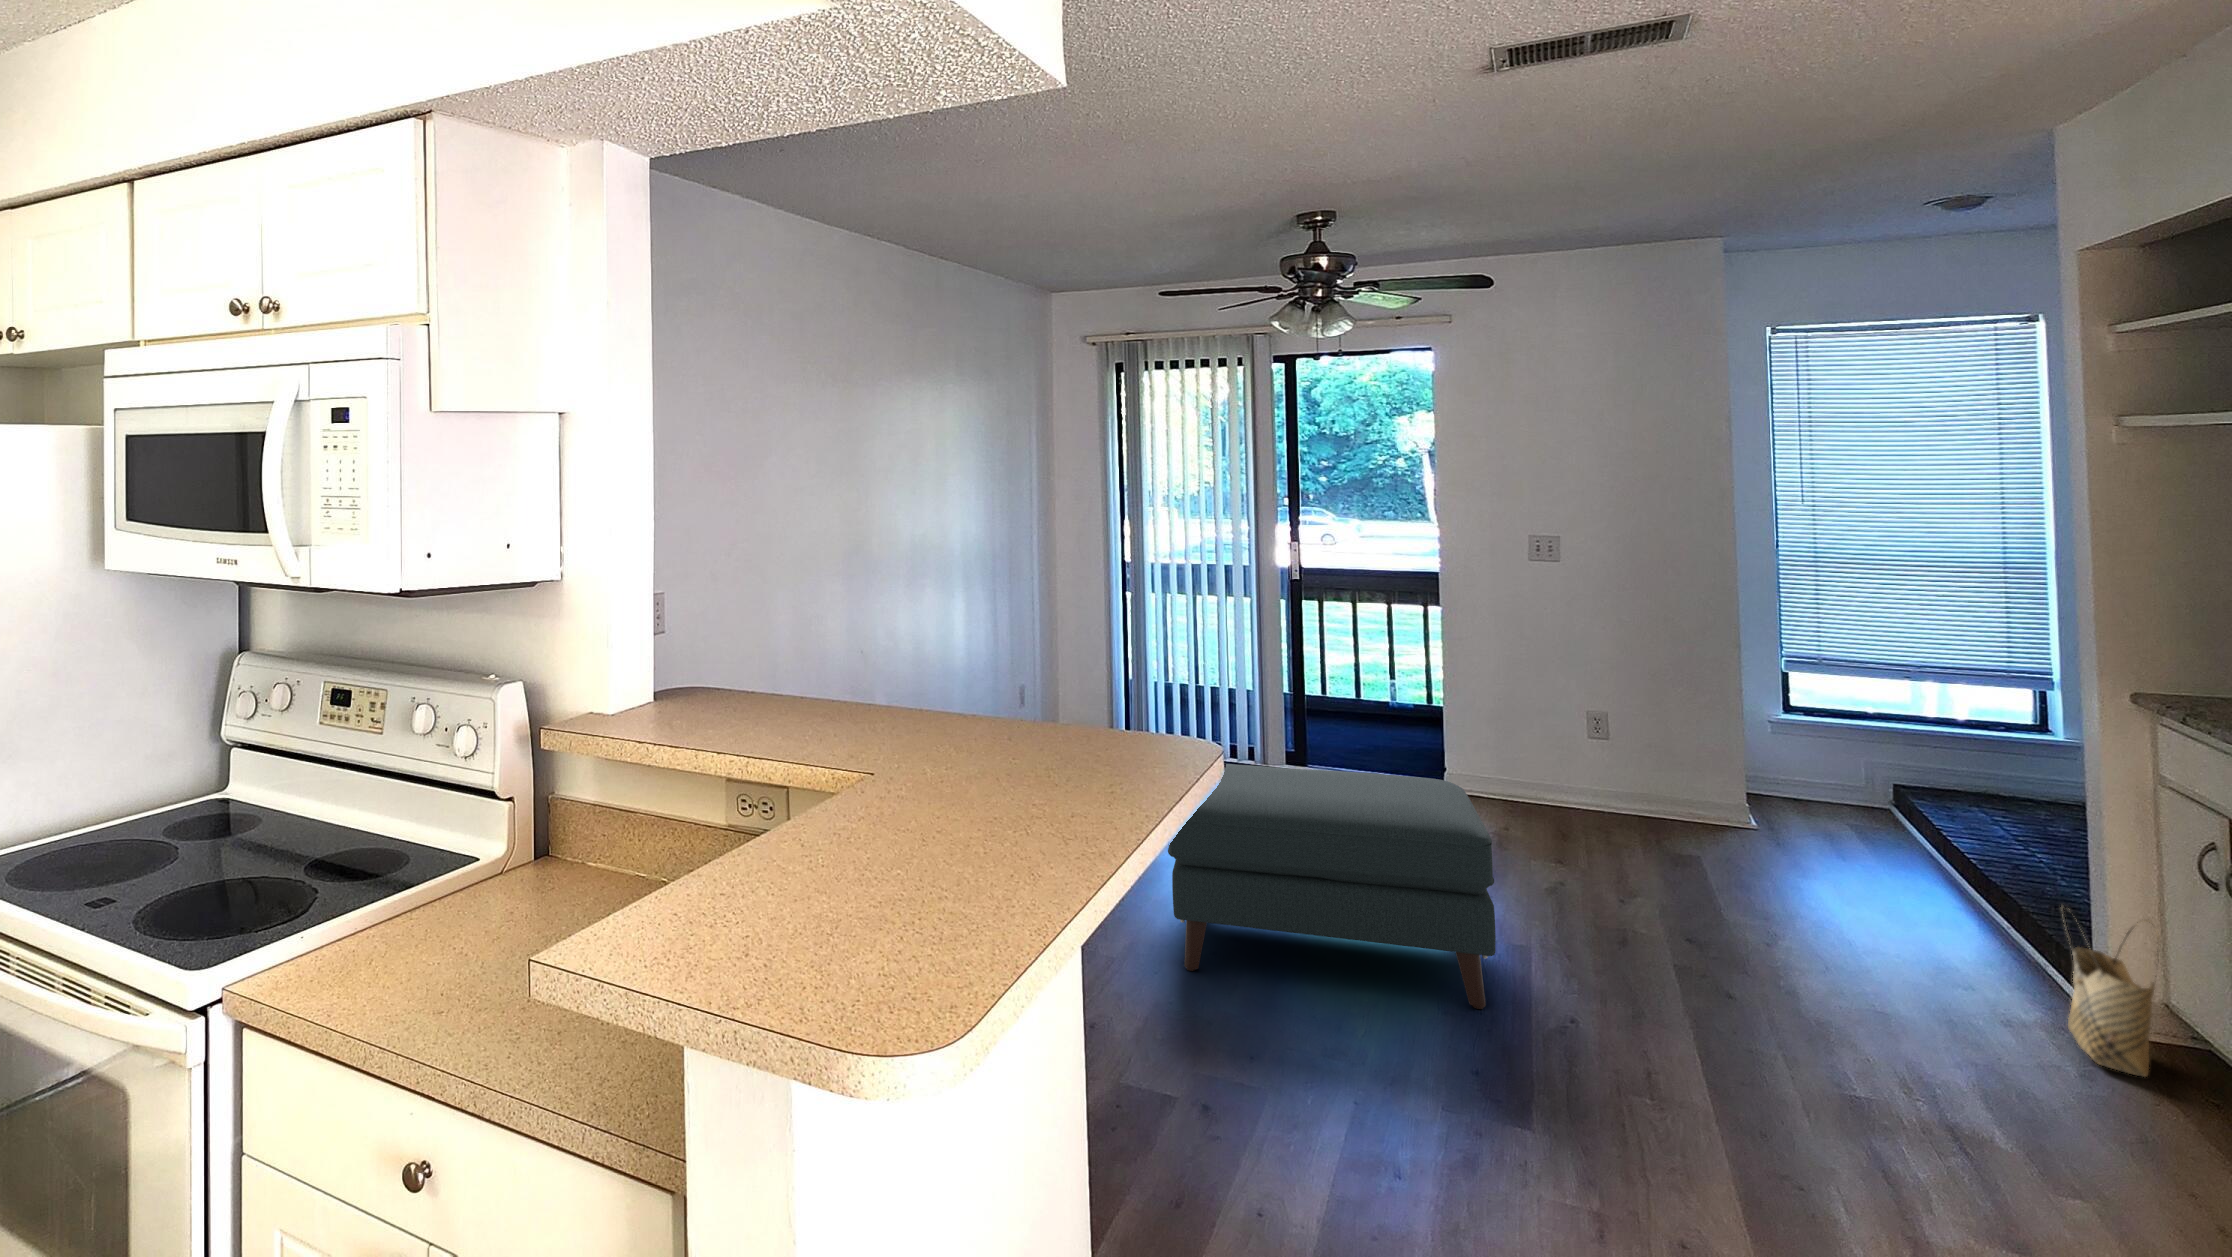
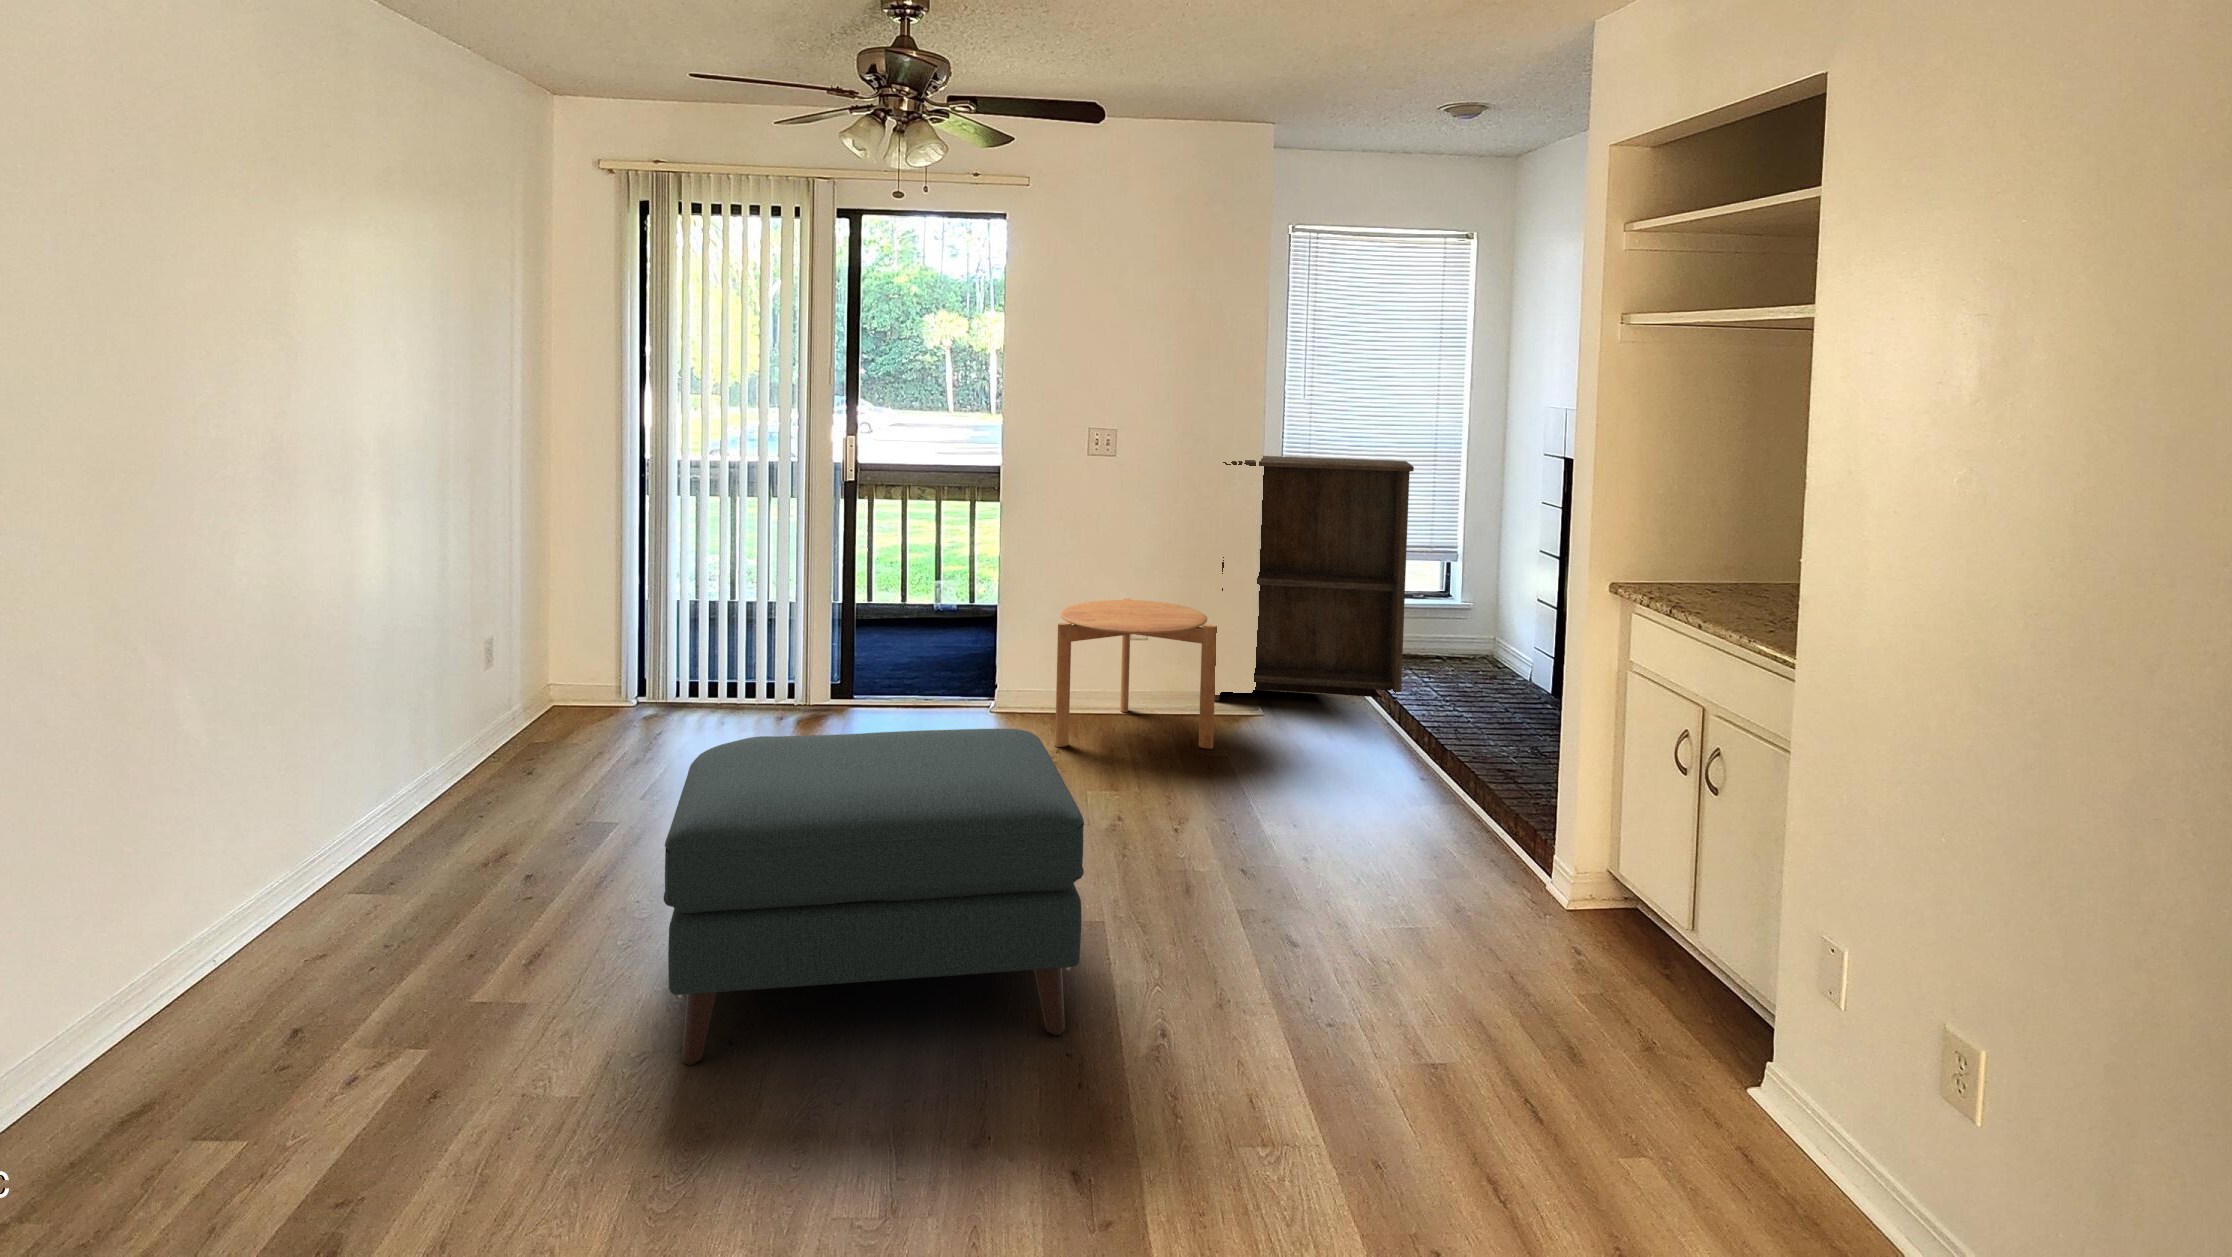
bookshelf: none [1686,562,1956,847] -> present [1215,456,1414,701]
side table: none [1504,700,1689,851] -> present [1055,598,1217,749]
woven basket: present [2068,921,2158,1077] -> none [1550,797,1634,960]

